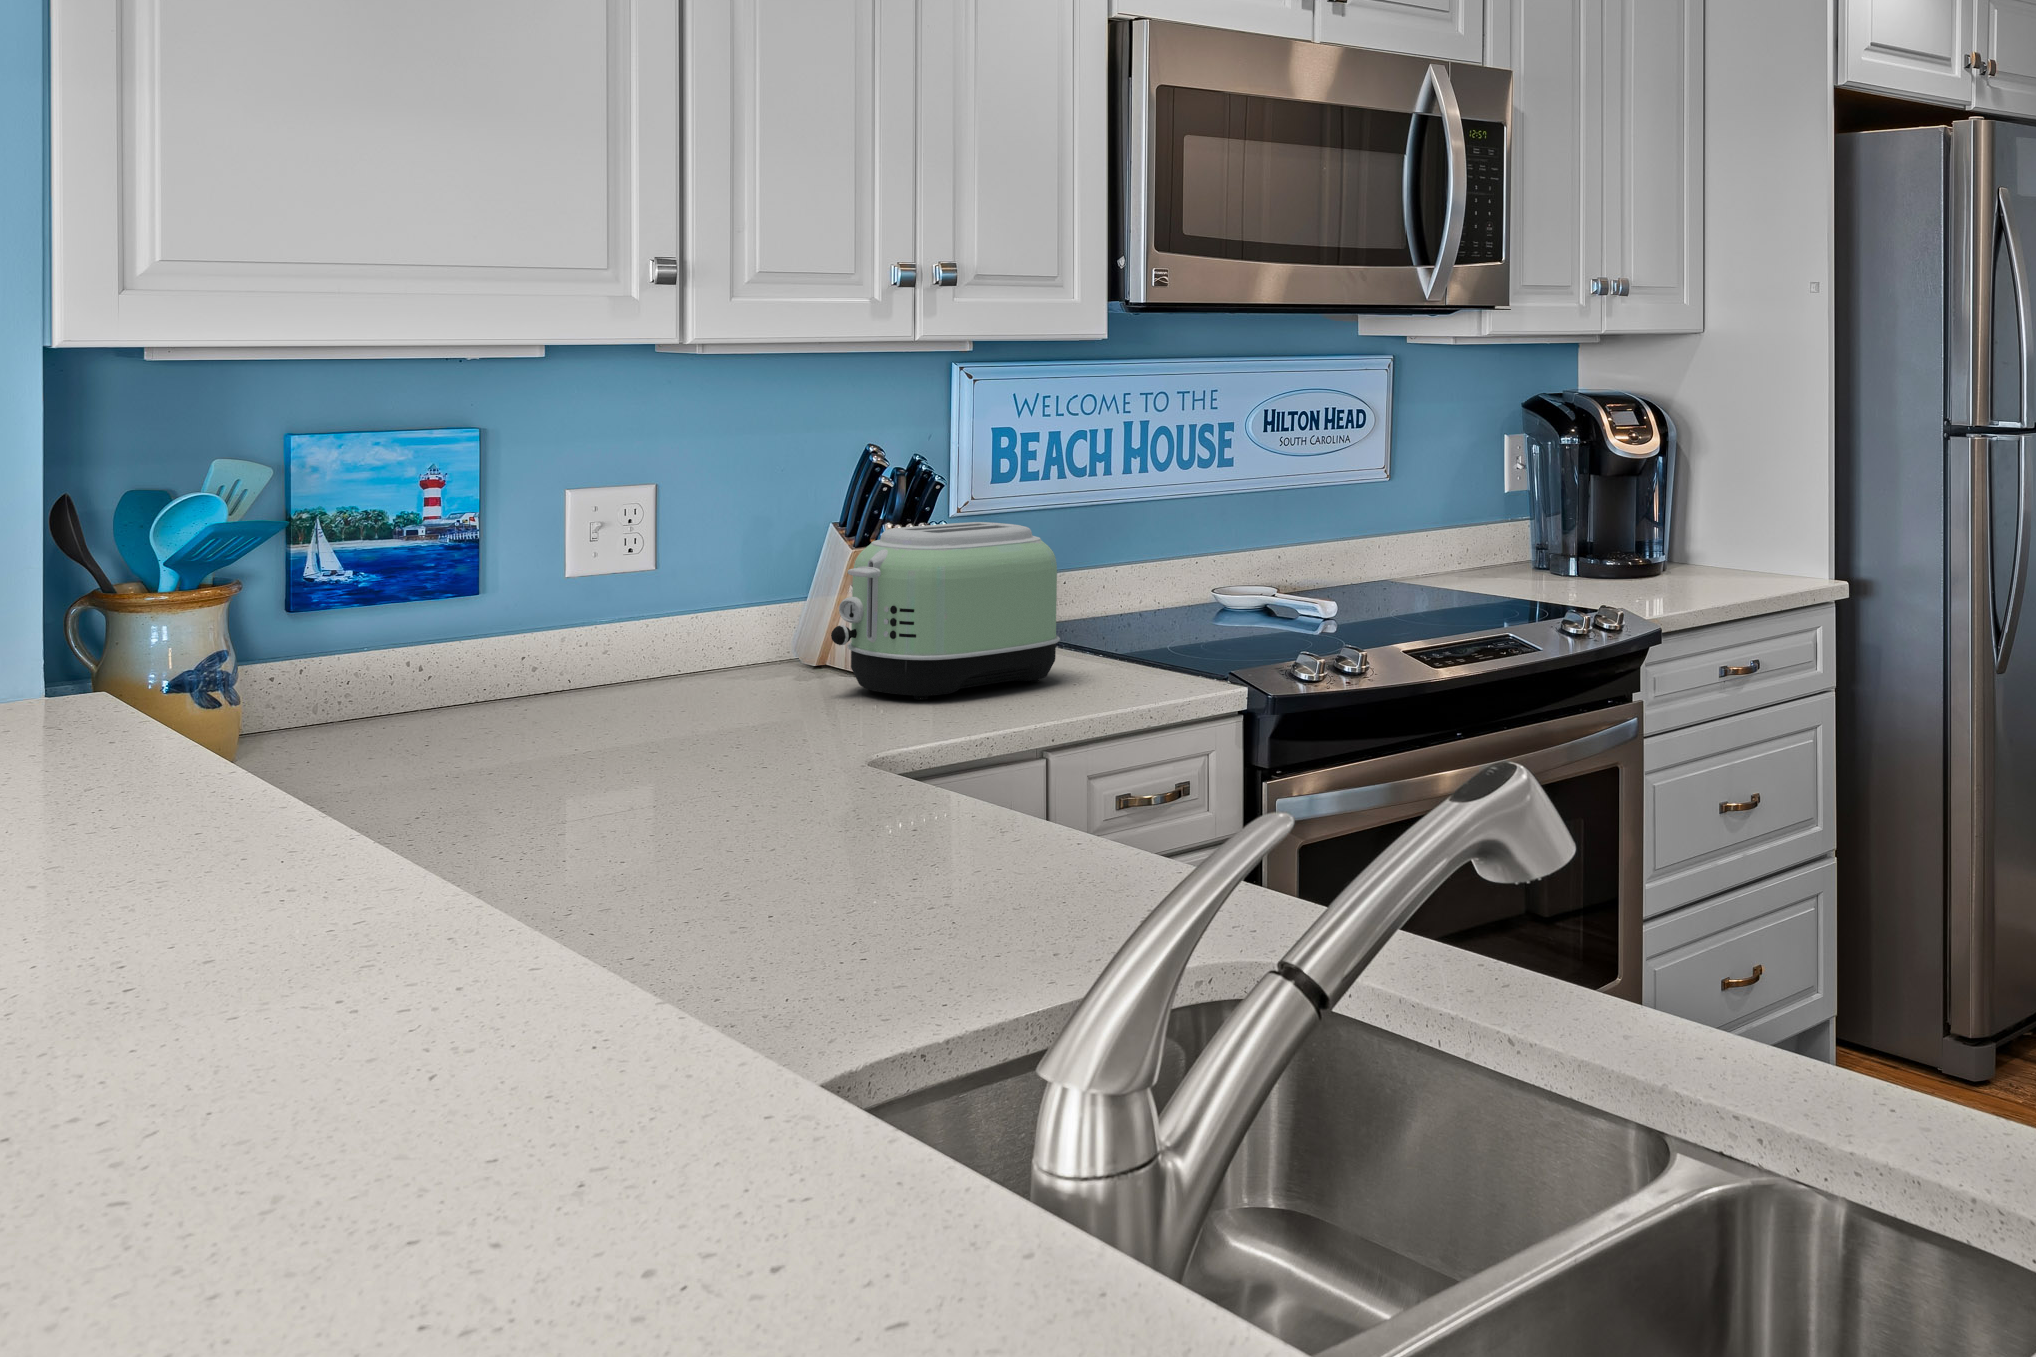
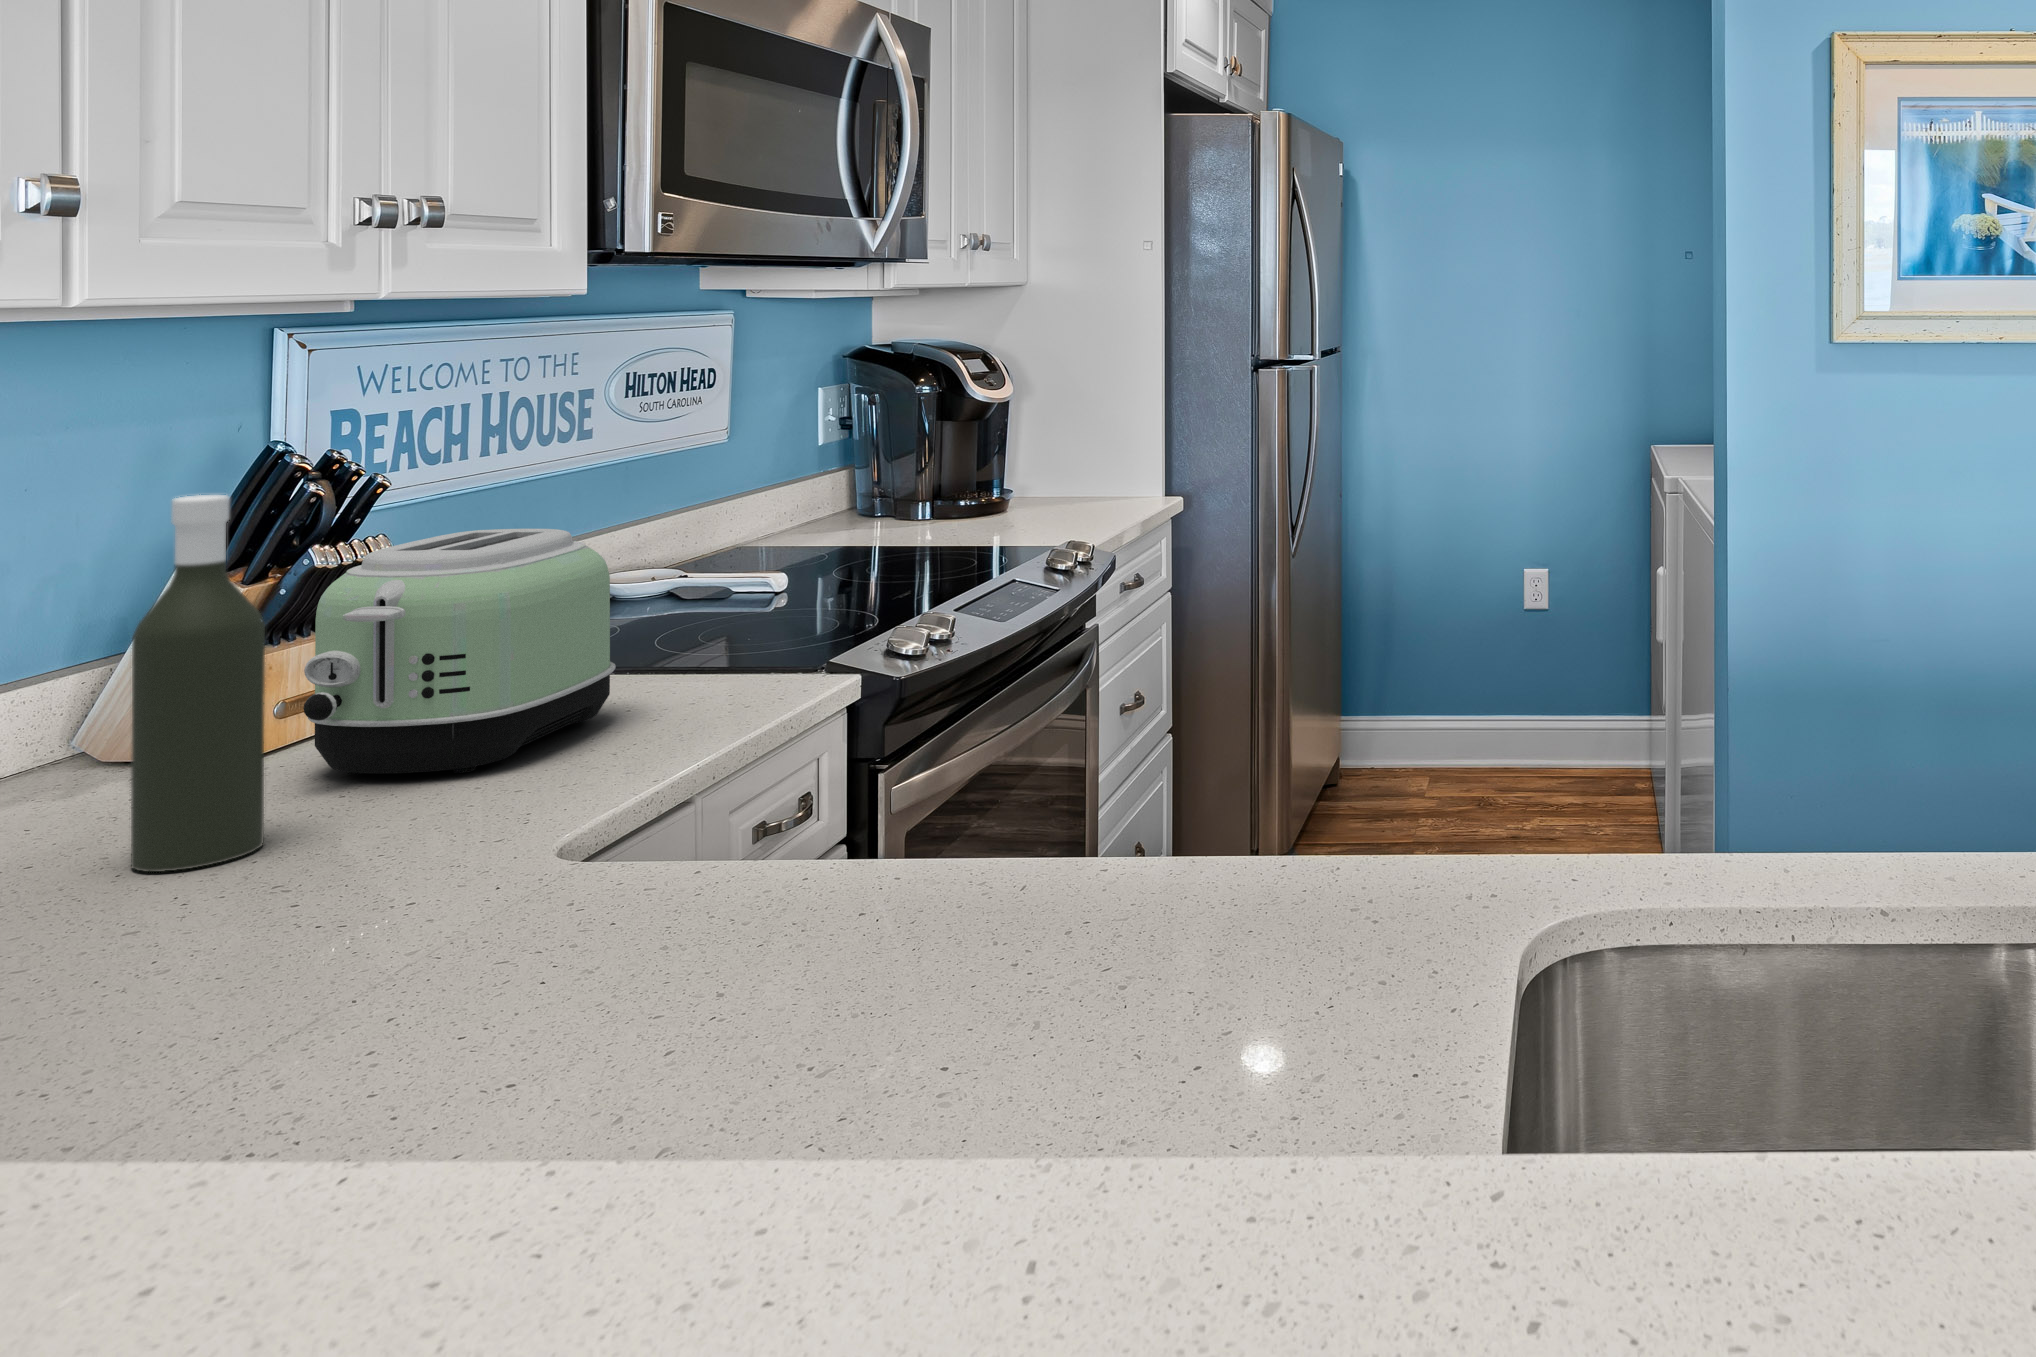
bottle: none [693,473,769,723] -> present [131,495,265,872]

